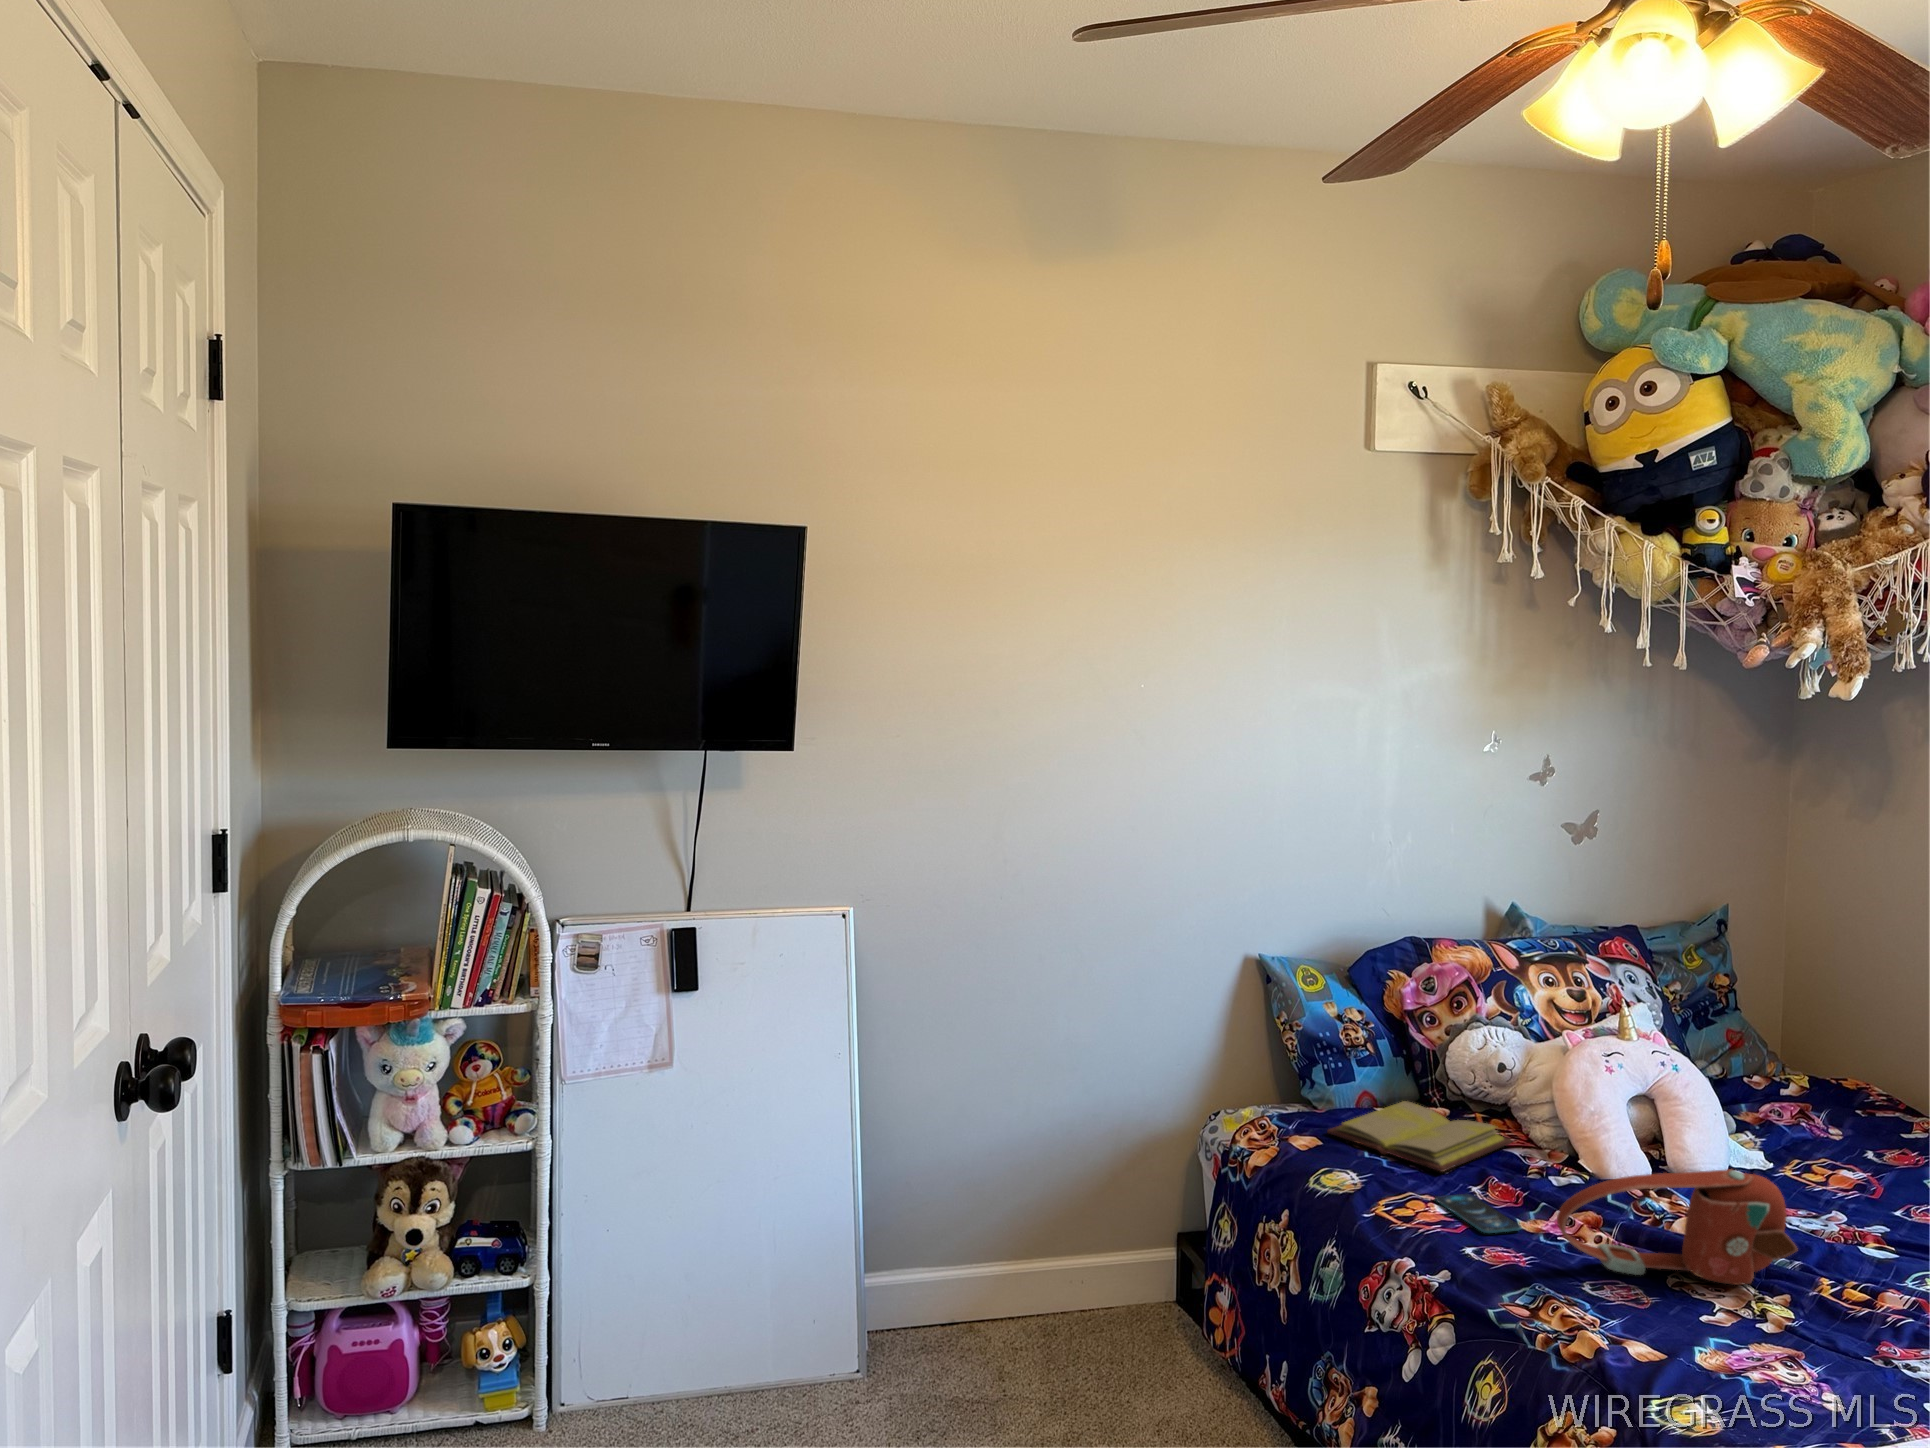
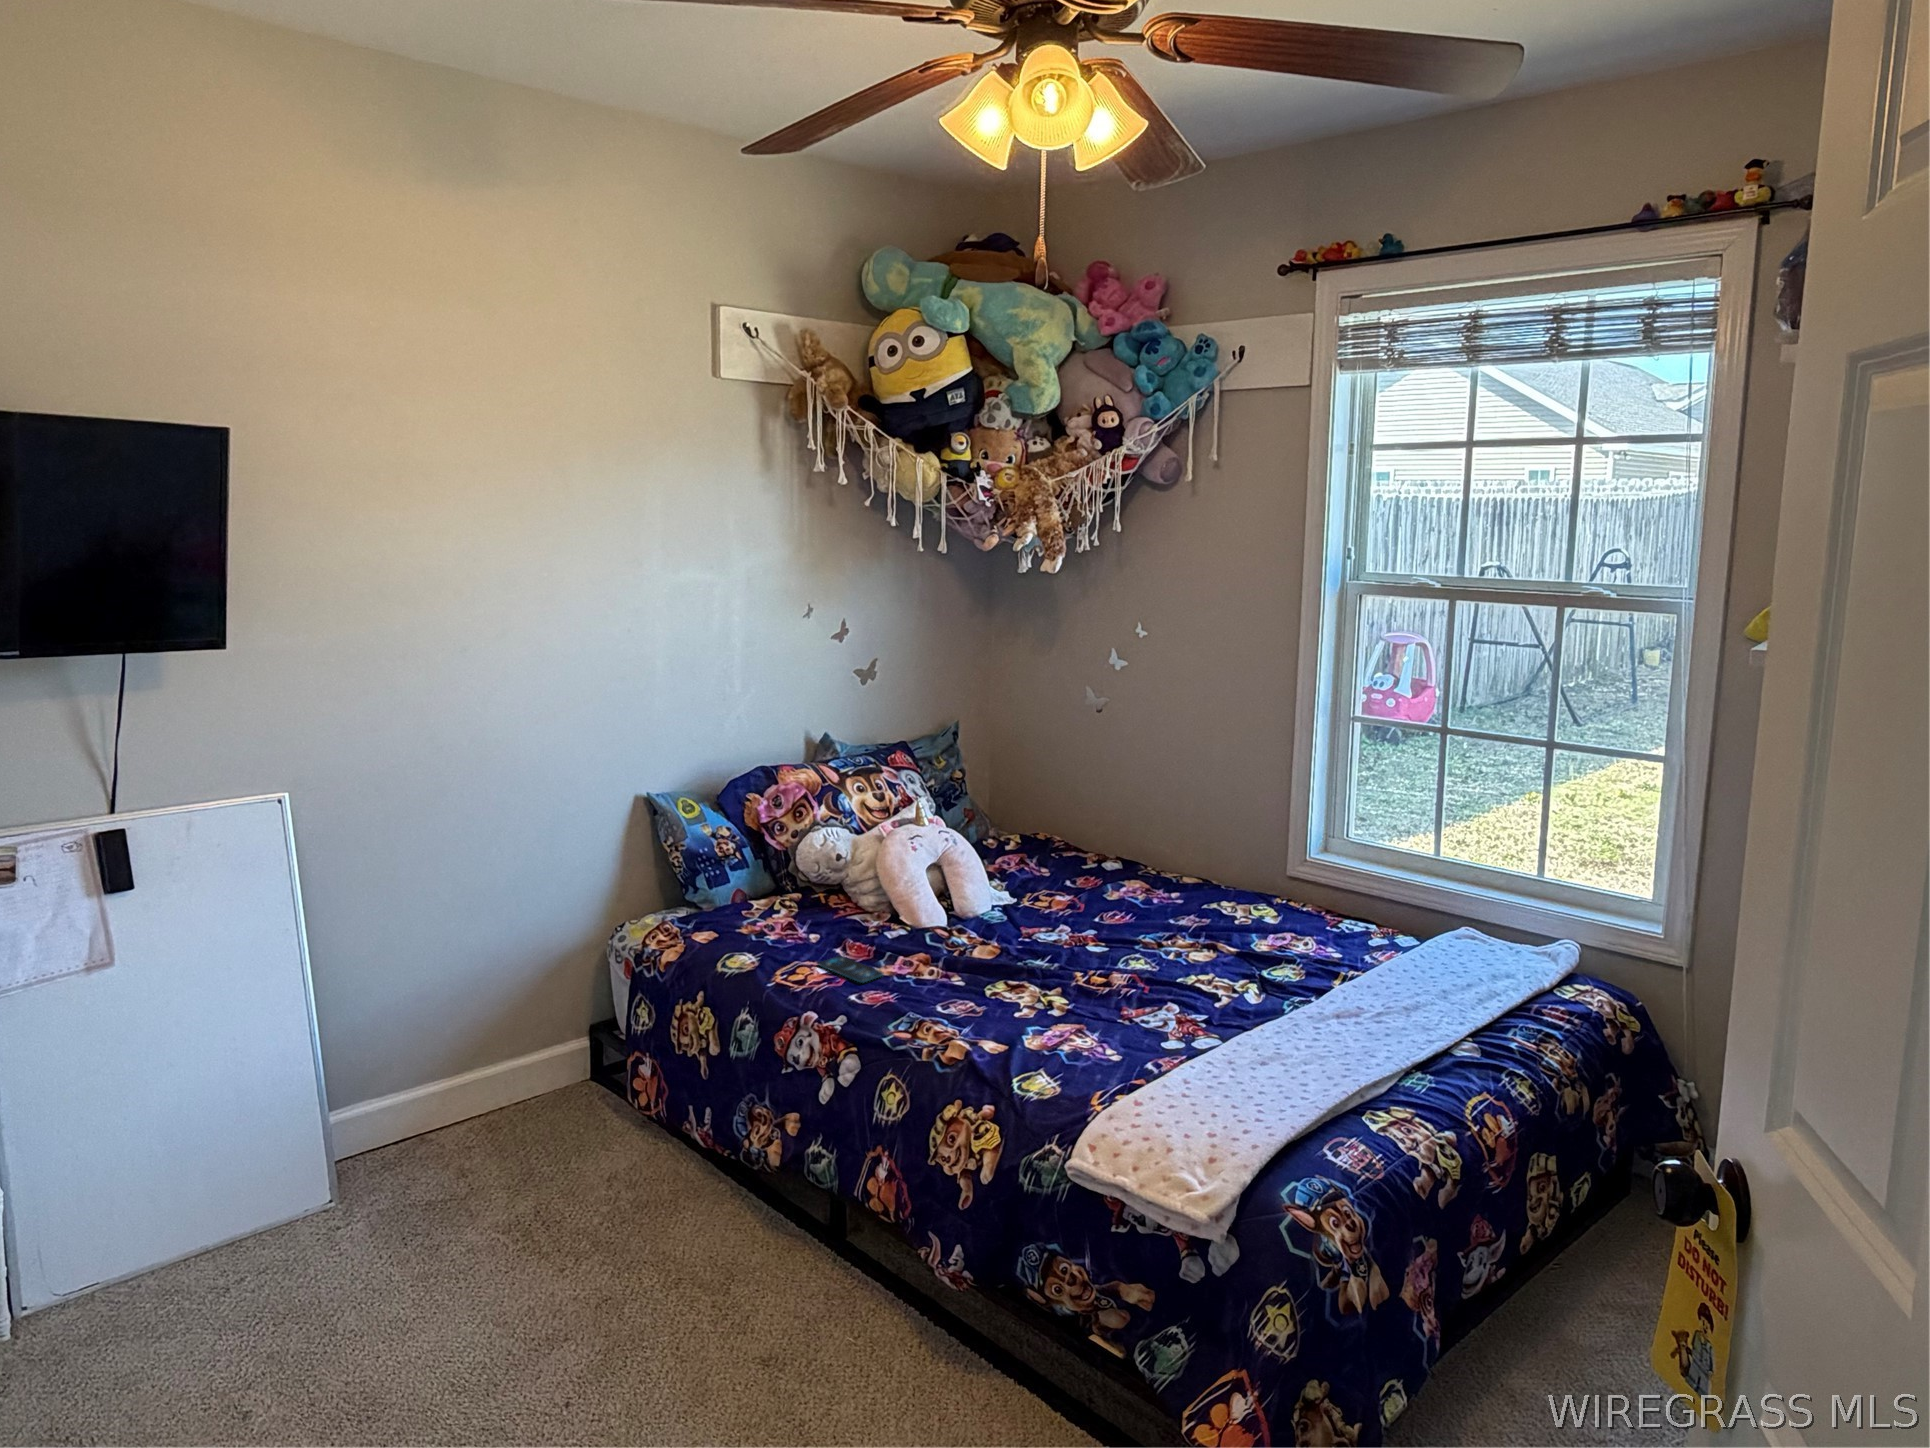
diary: present [1327,1101,1512,1172] -> none [721,893,852,943]
handbag: present [1557,1169,1797,1285] -> none [918,906,1058,991]

